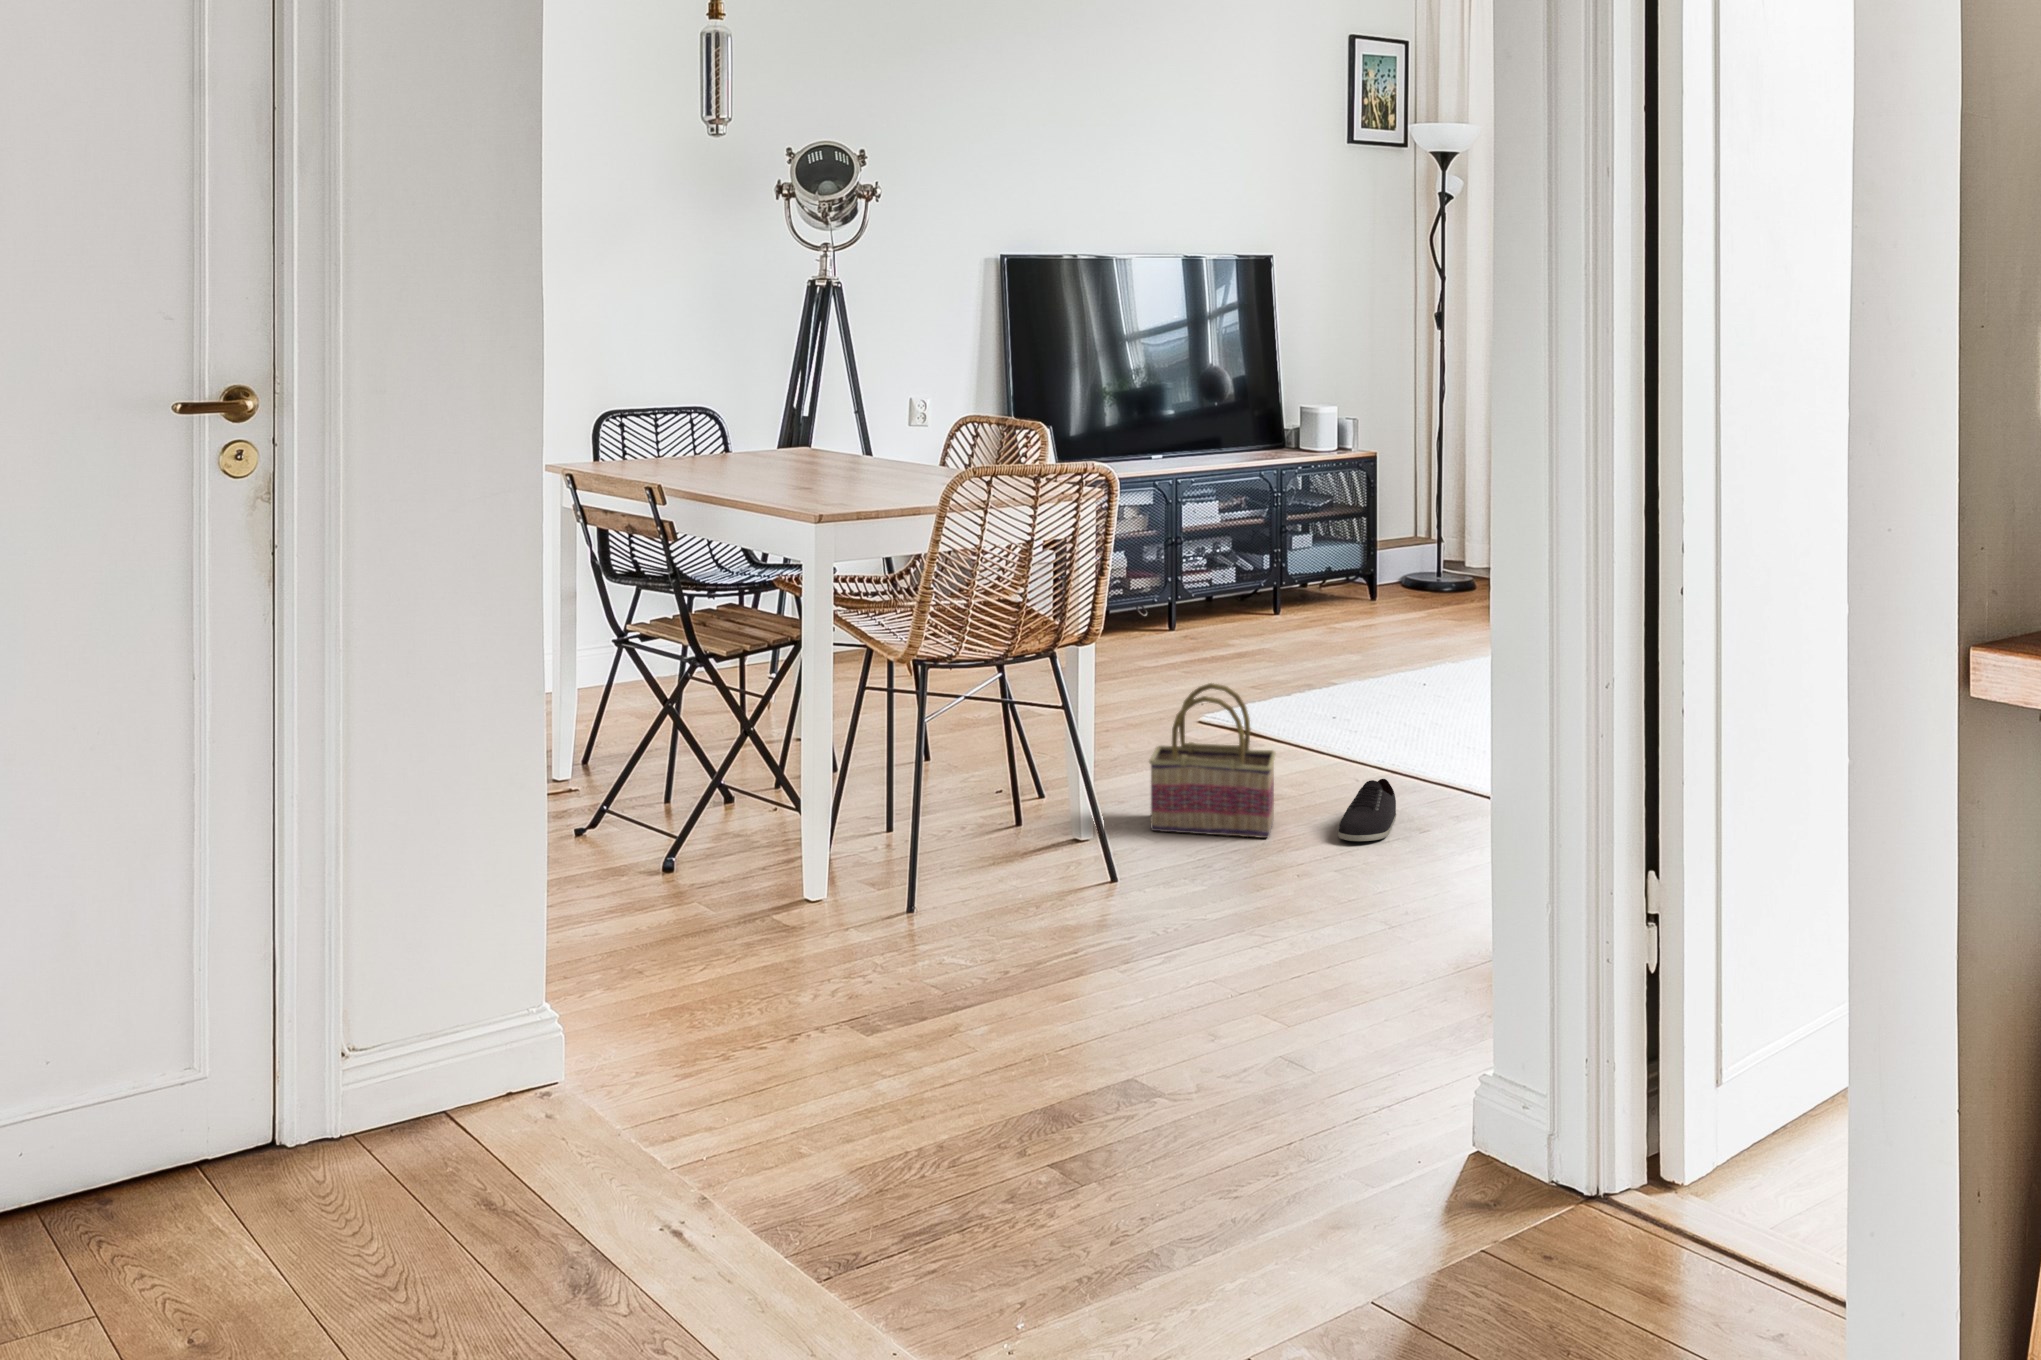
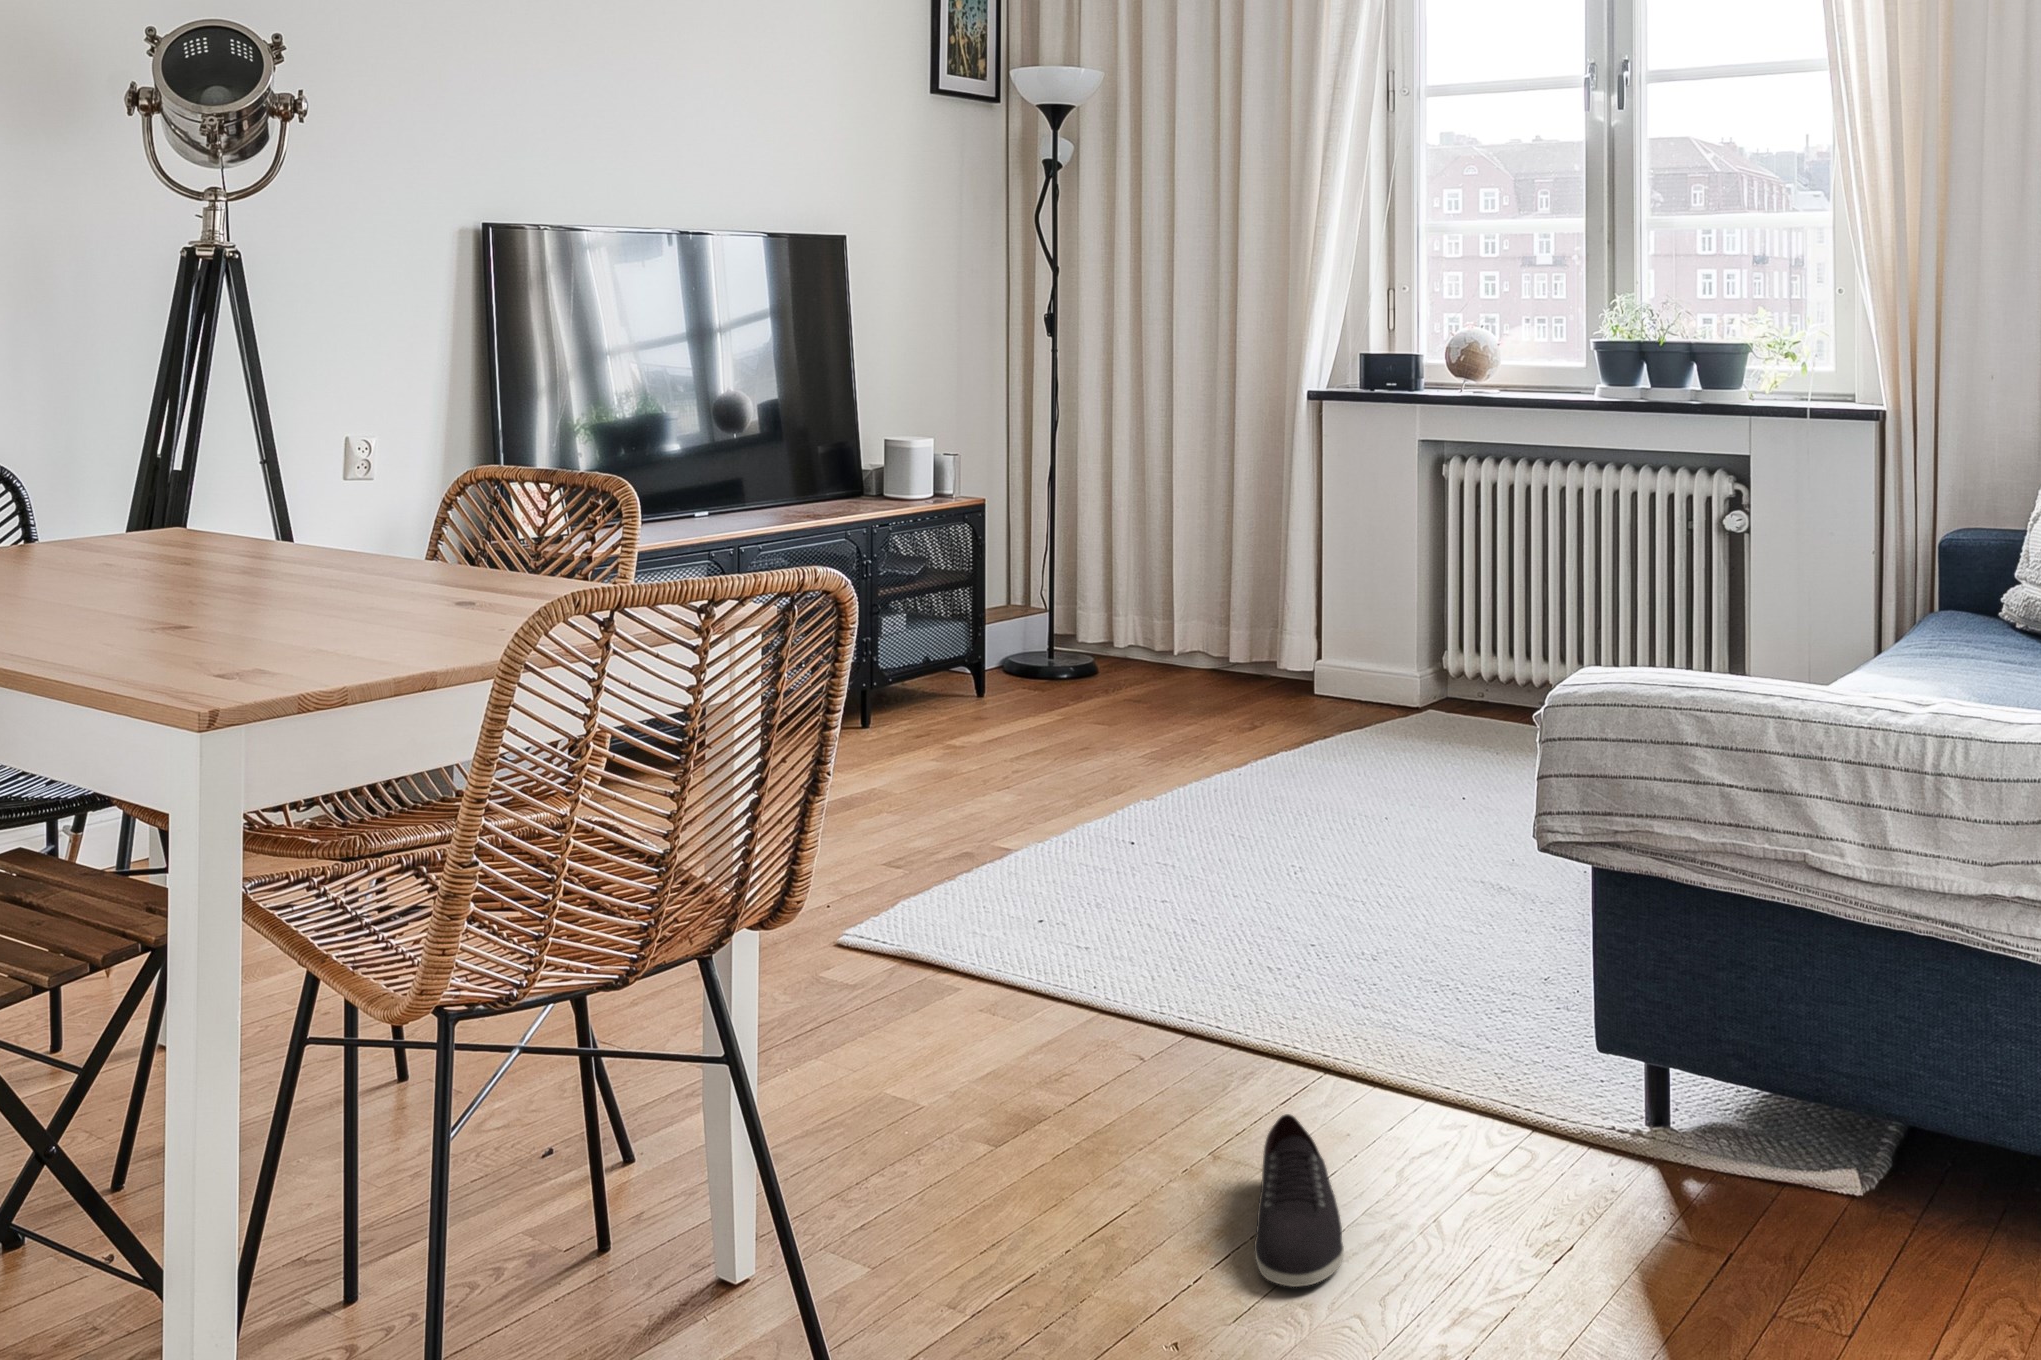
basket: present [1149,683,1276,838] -> none [884,972,1136,1302]

